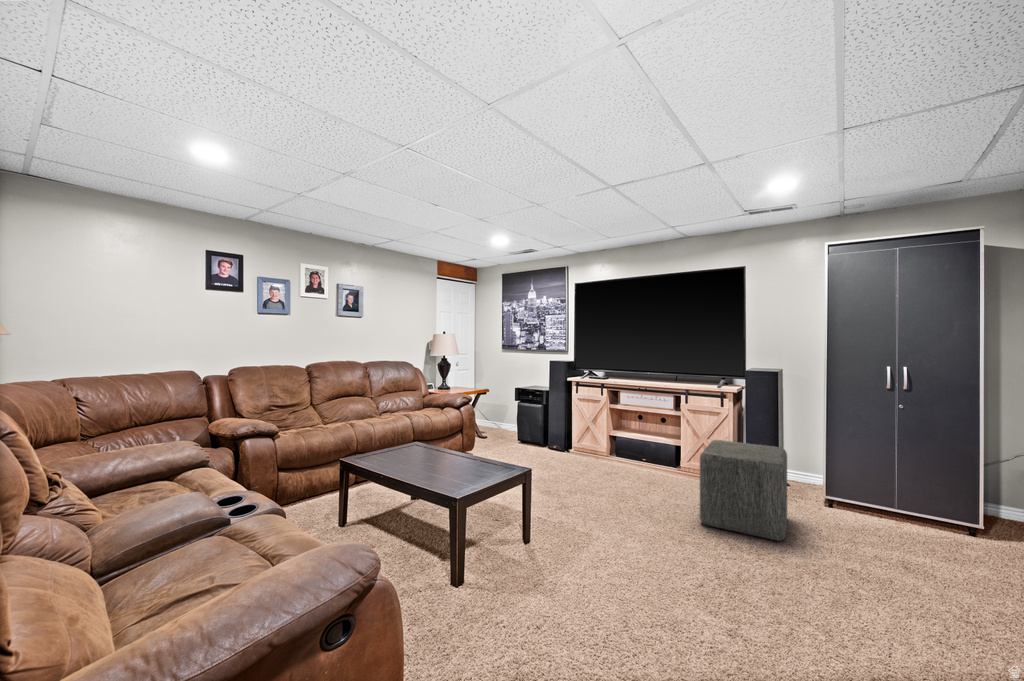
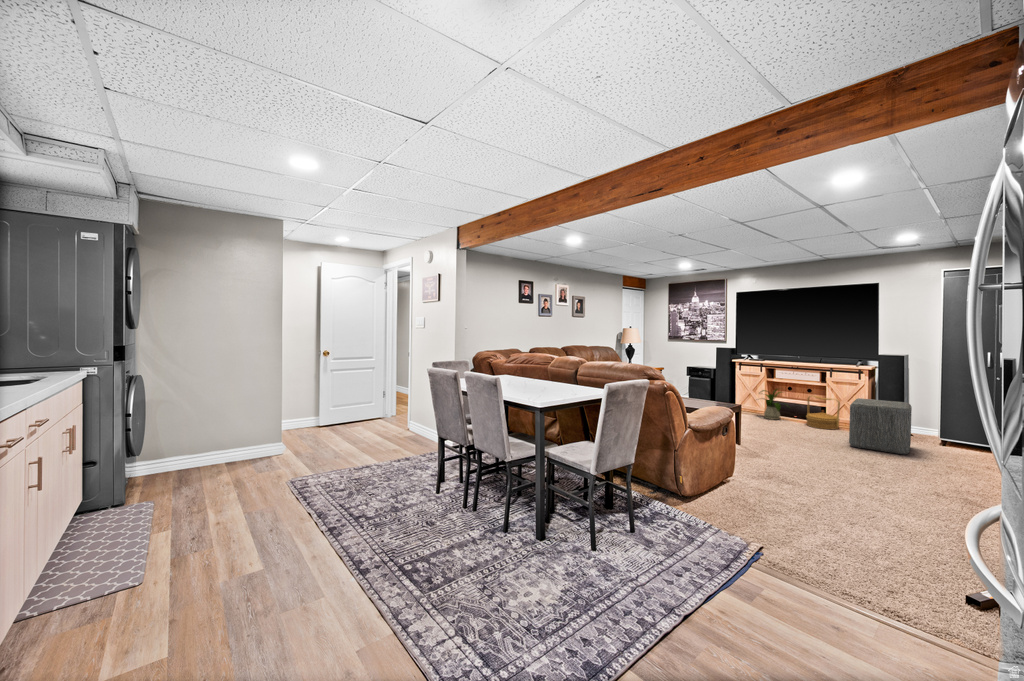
house plant: none [592,419,636,465] -> present [761,389,781,420]
woven basket: none [654,430,696,482] -> present [806,396,840,429]

